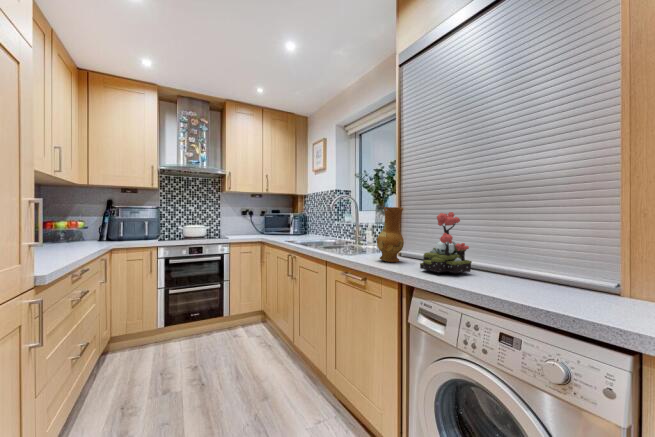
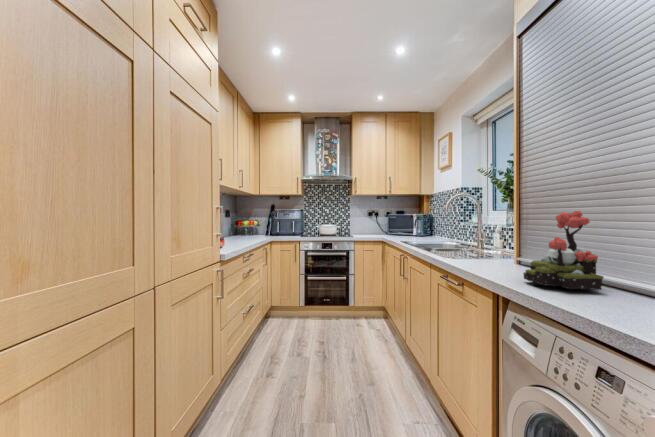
ceramic jug: present [377,207,404,262] -> none [480,206,516,270]

